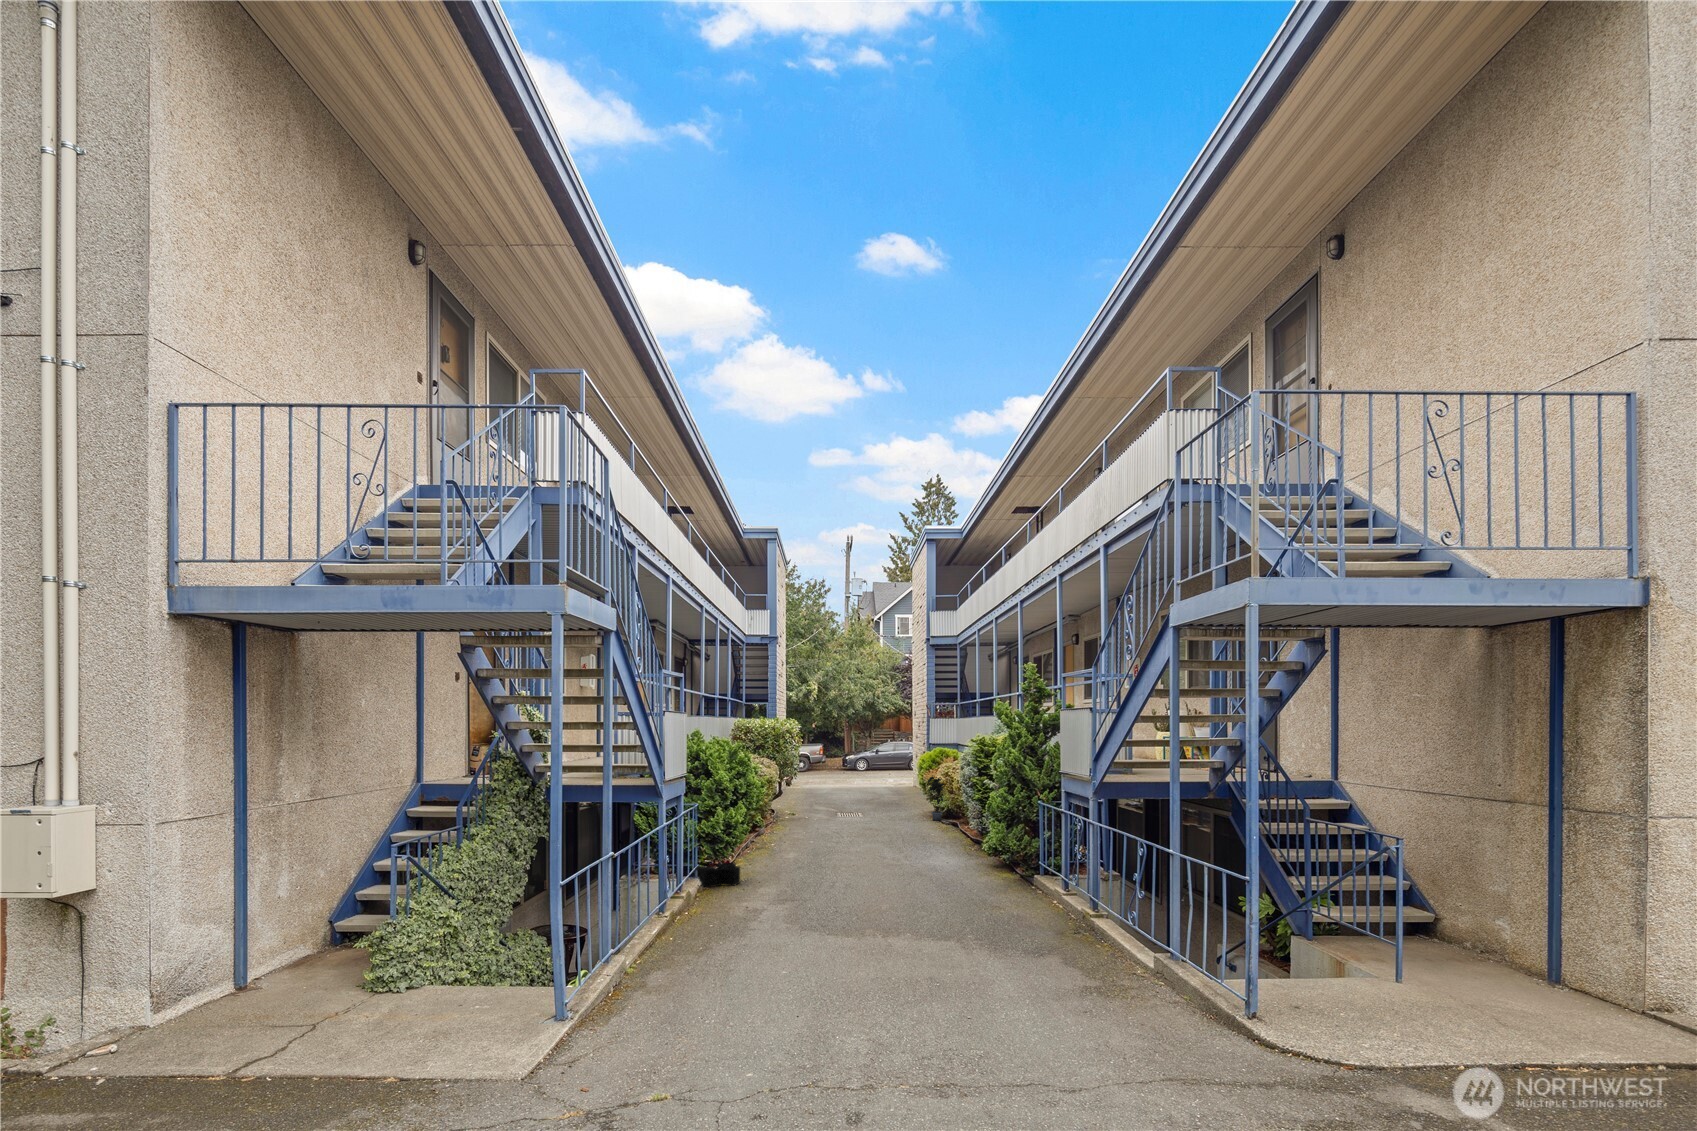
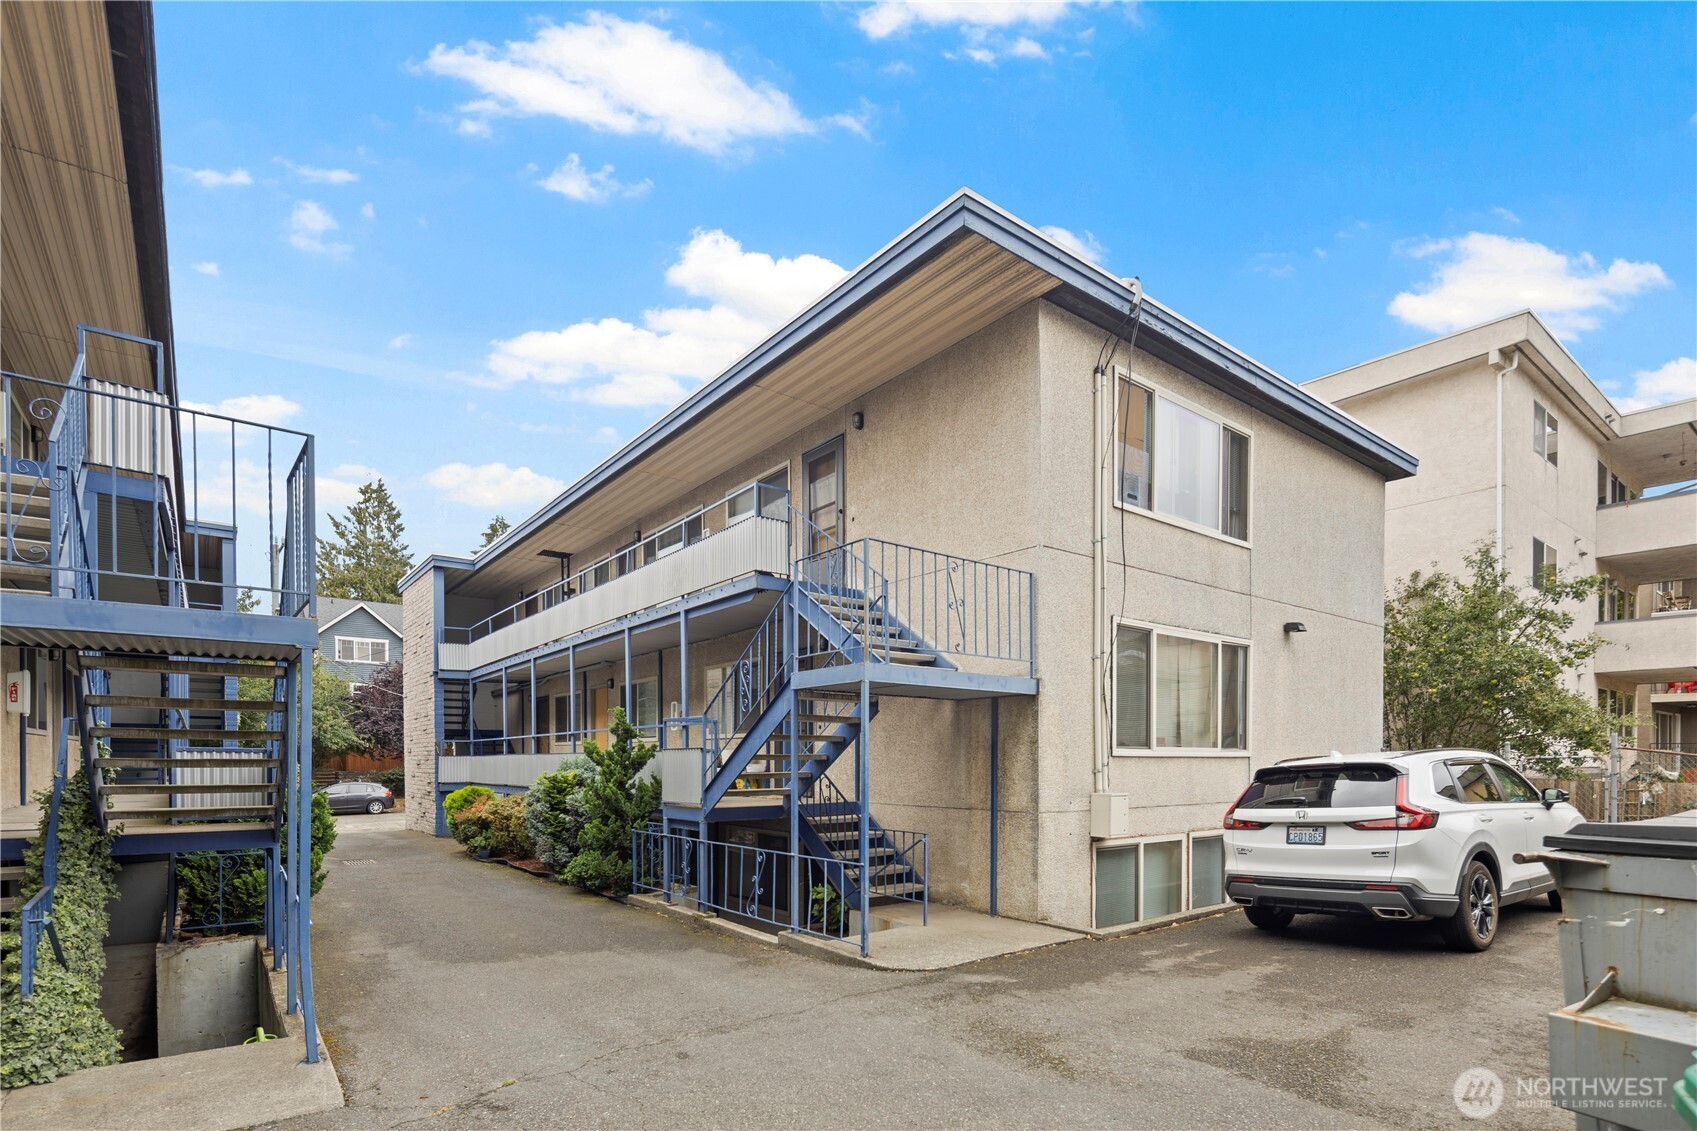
storage bin: present [696,863,741,887] -> none [316,906,361,932]

